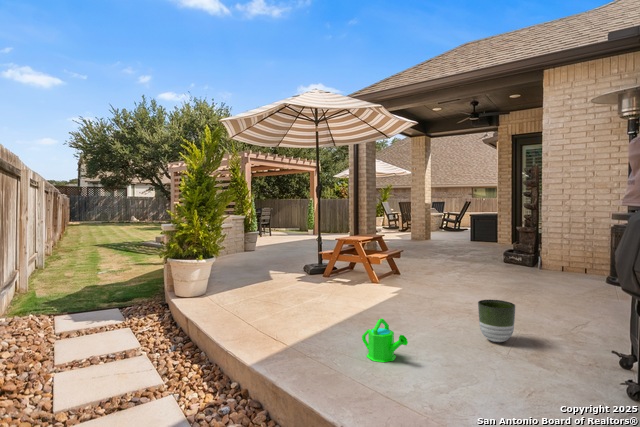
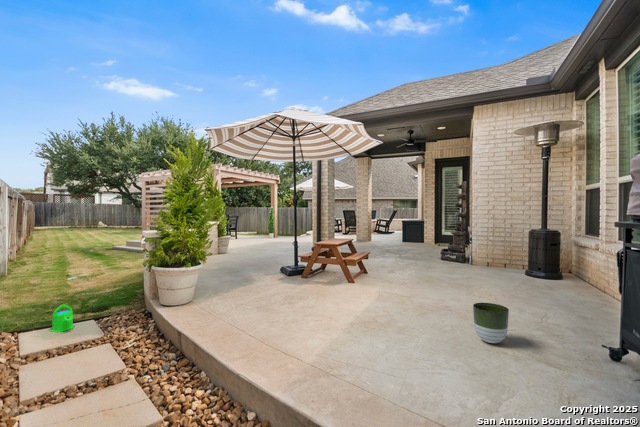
watering can: present [362,319,408,362] -> present [51,304,74,332]

